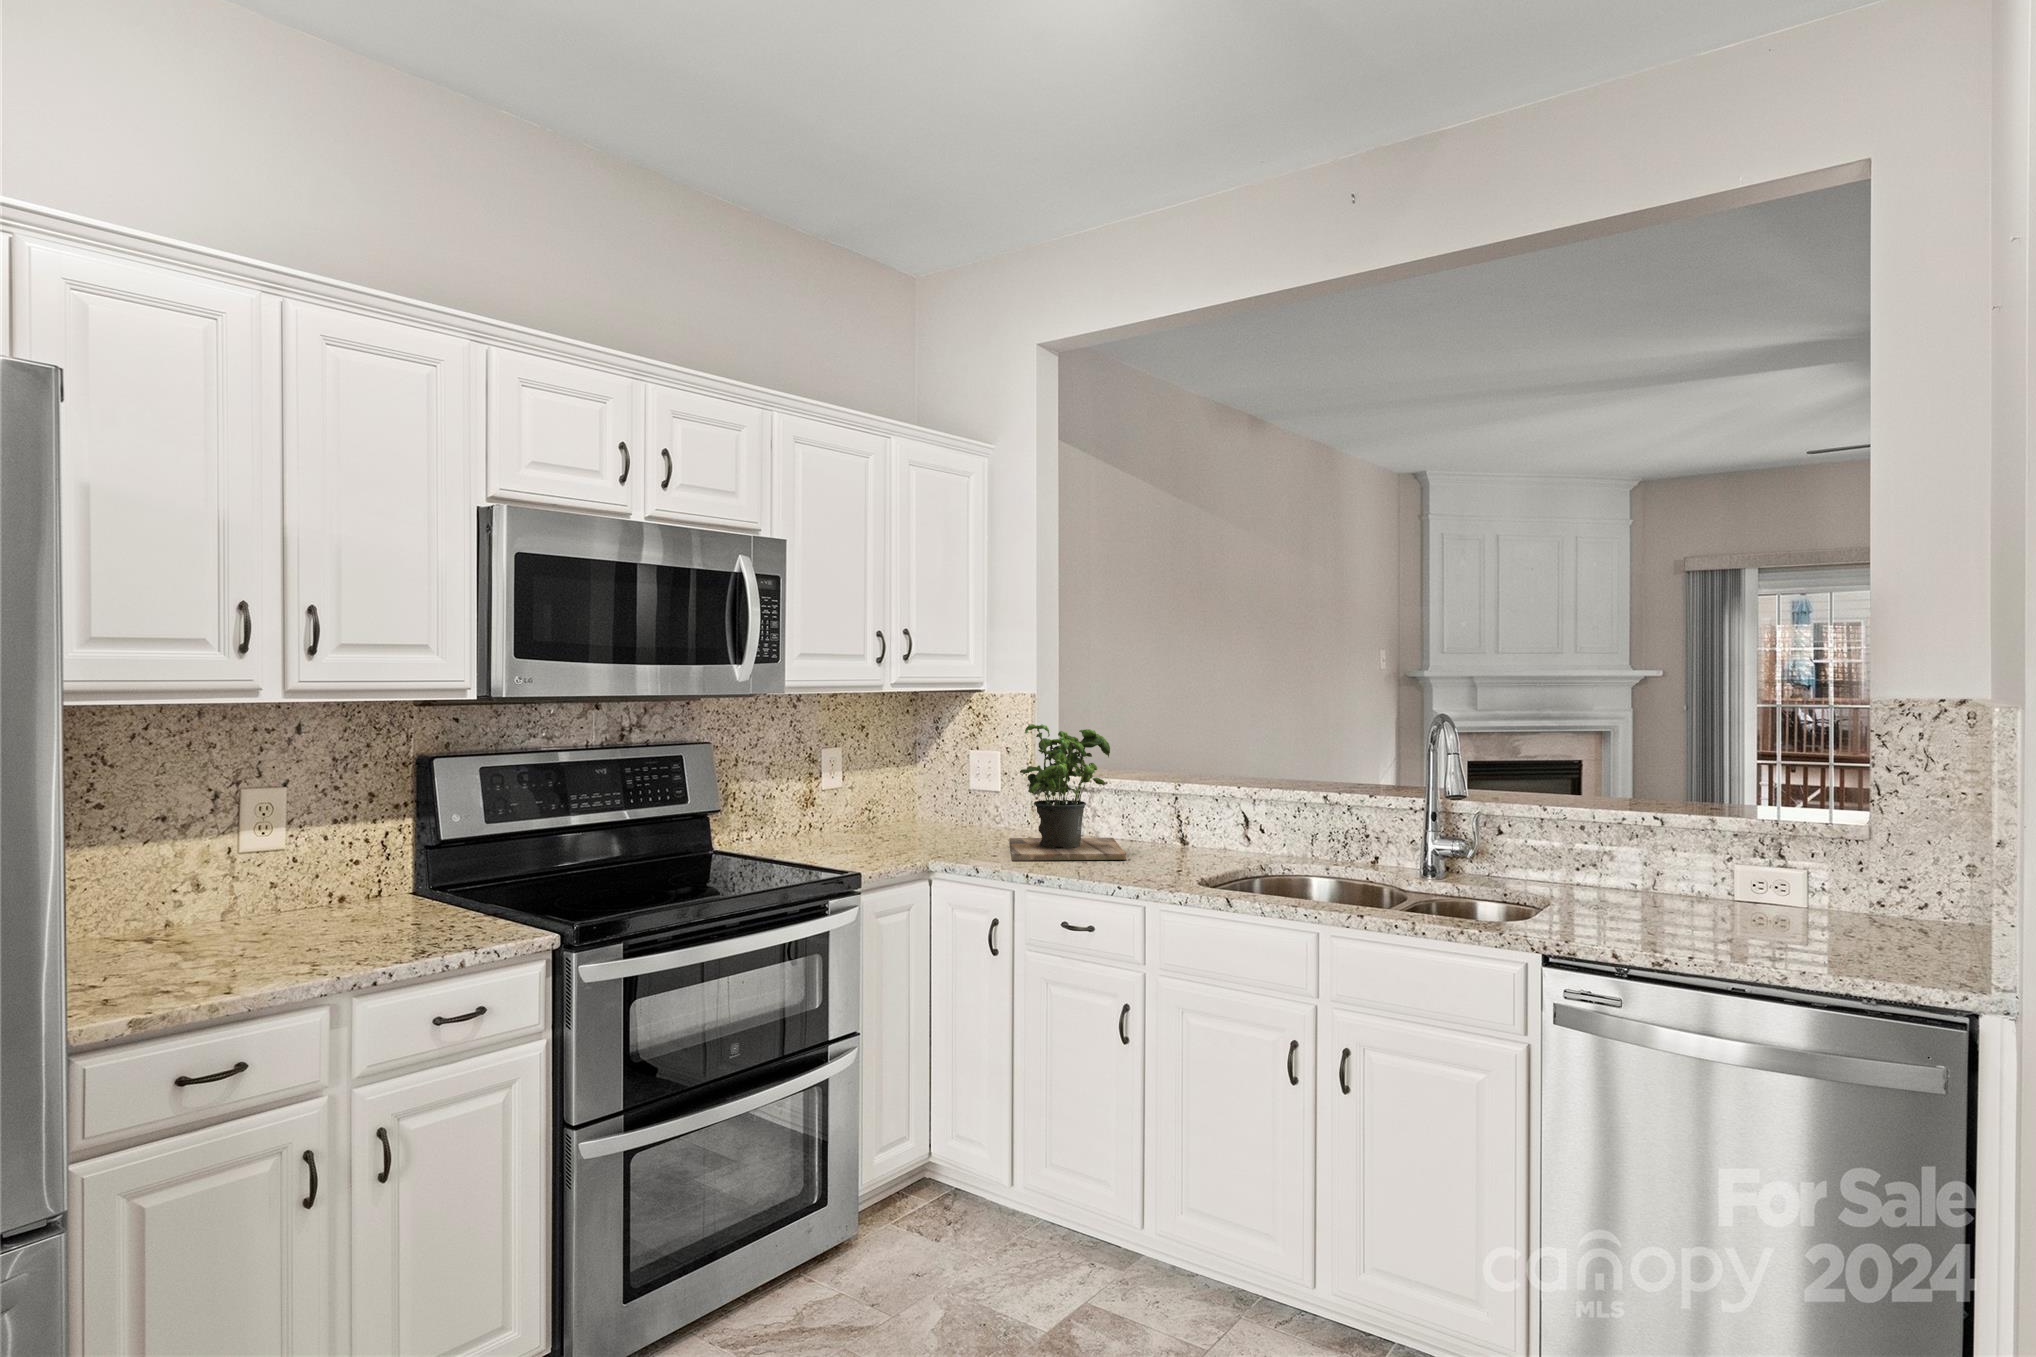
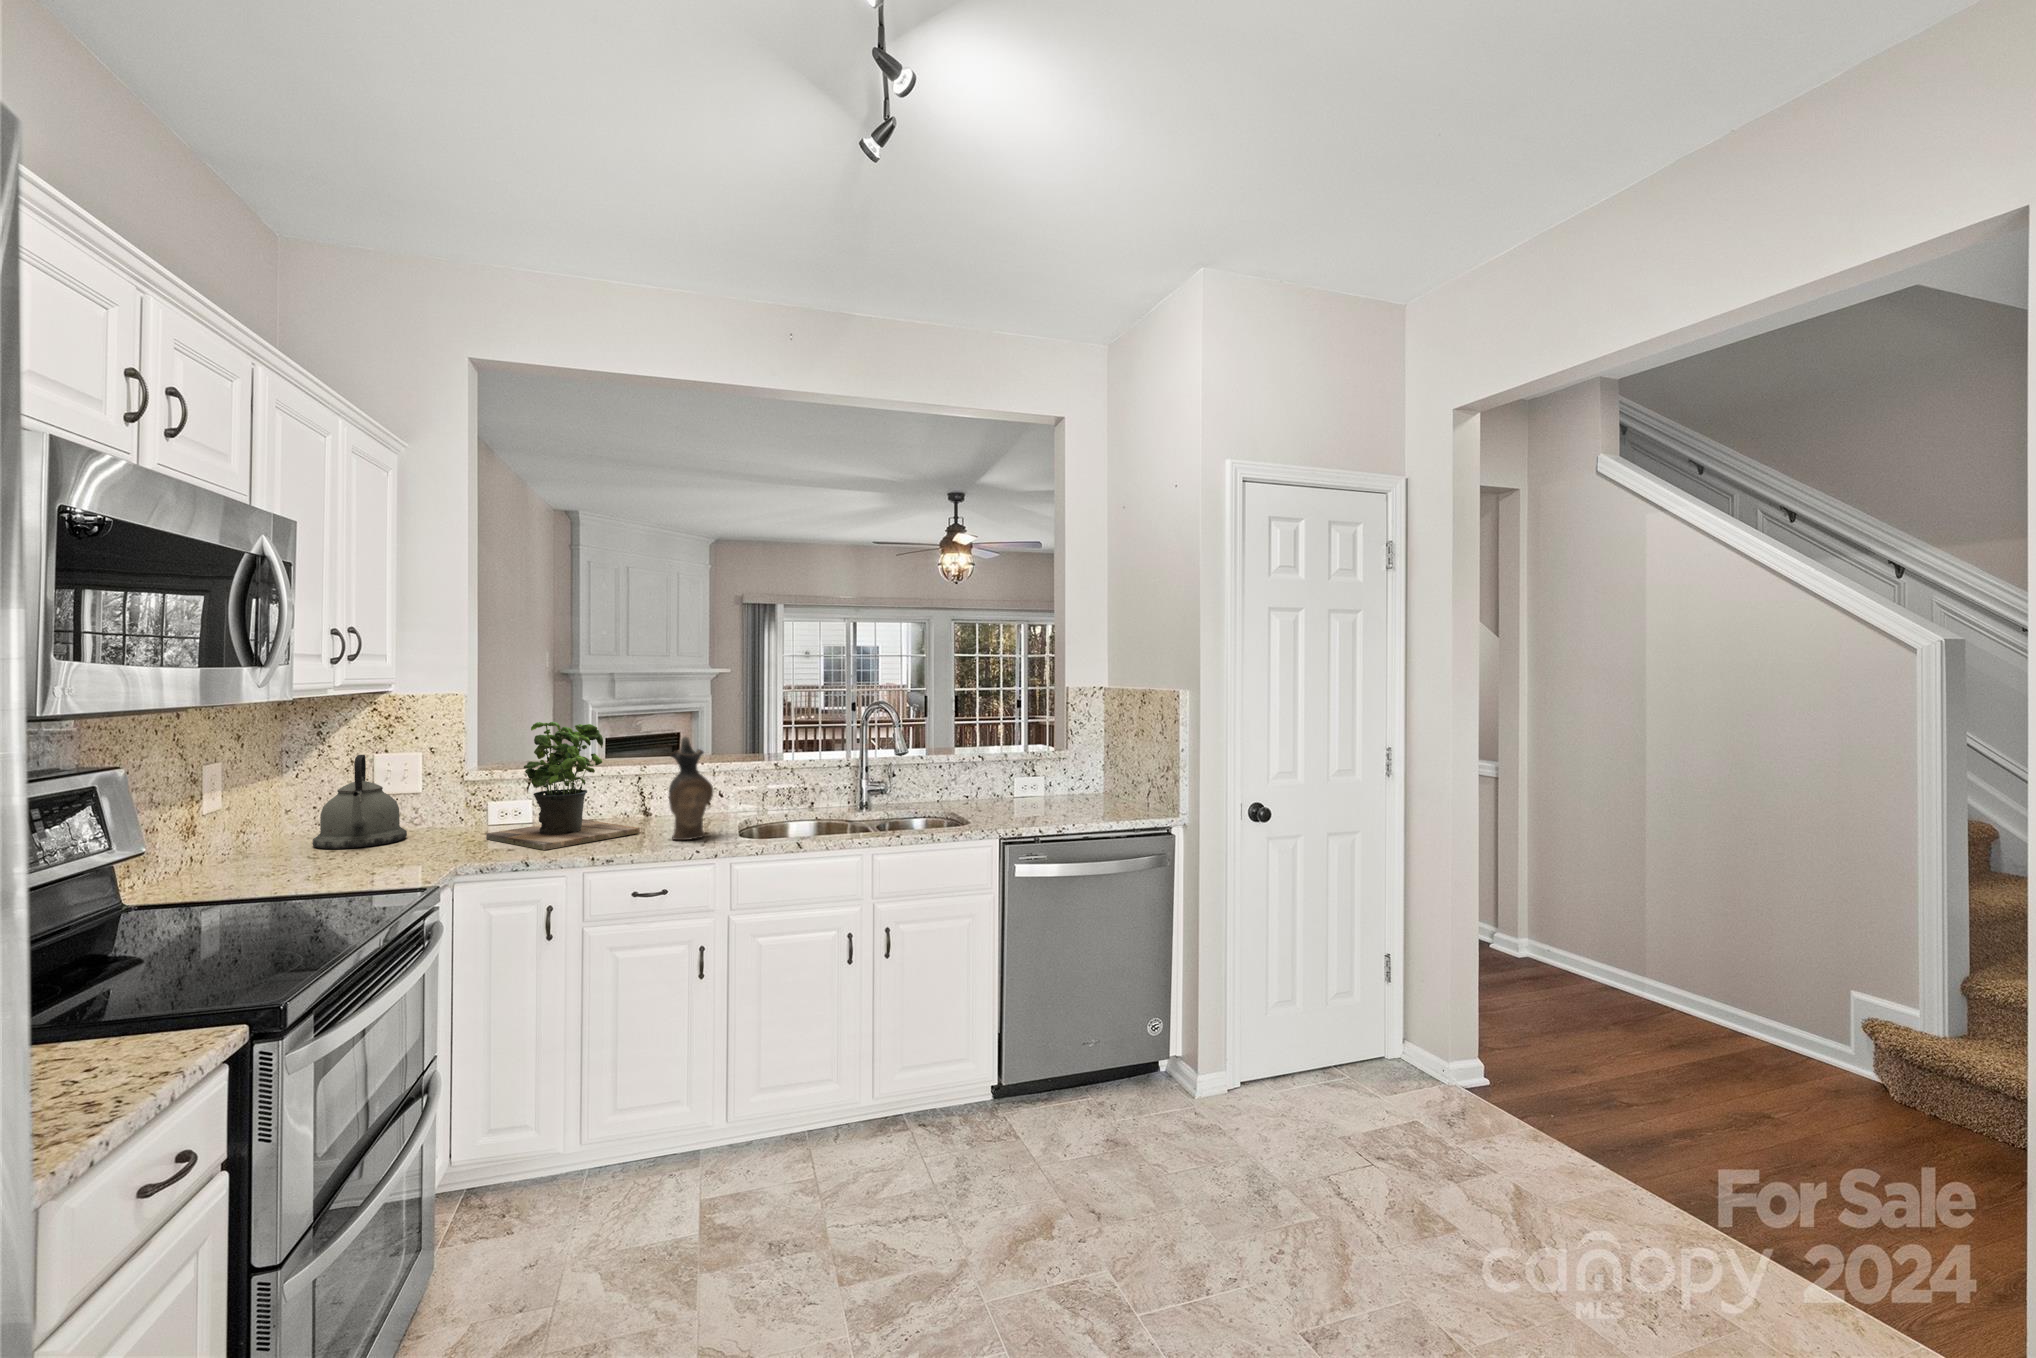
ceramic pitcher: none [1120,749,1169,874] -> present [669,737,713,840]
kettle: none [902,750,973,836] -> present [313,755,407,849]

